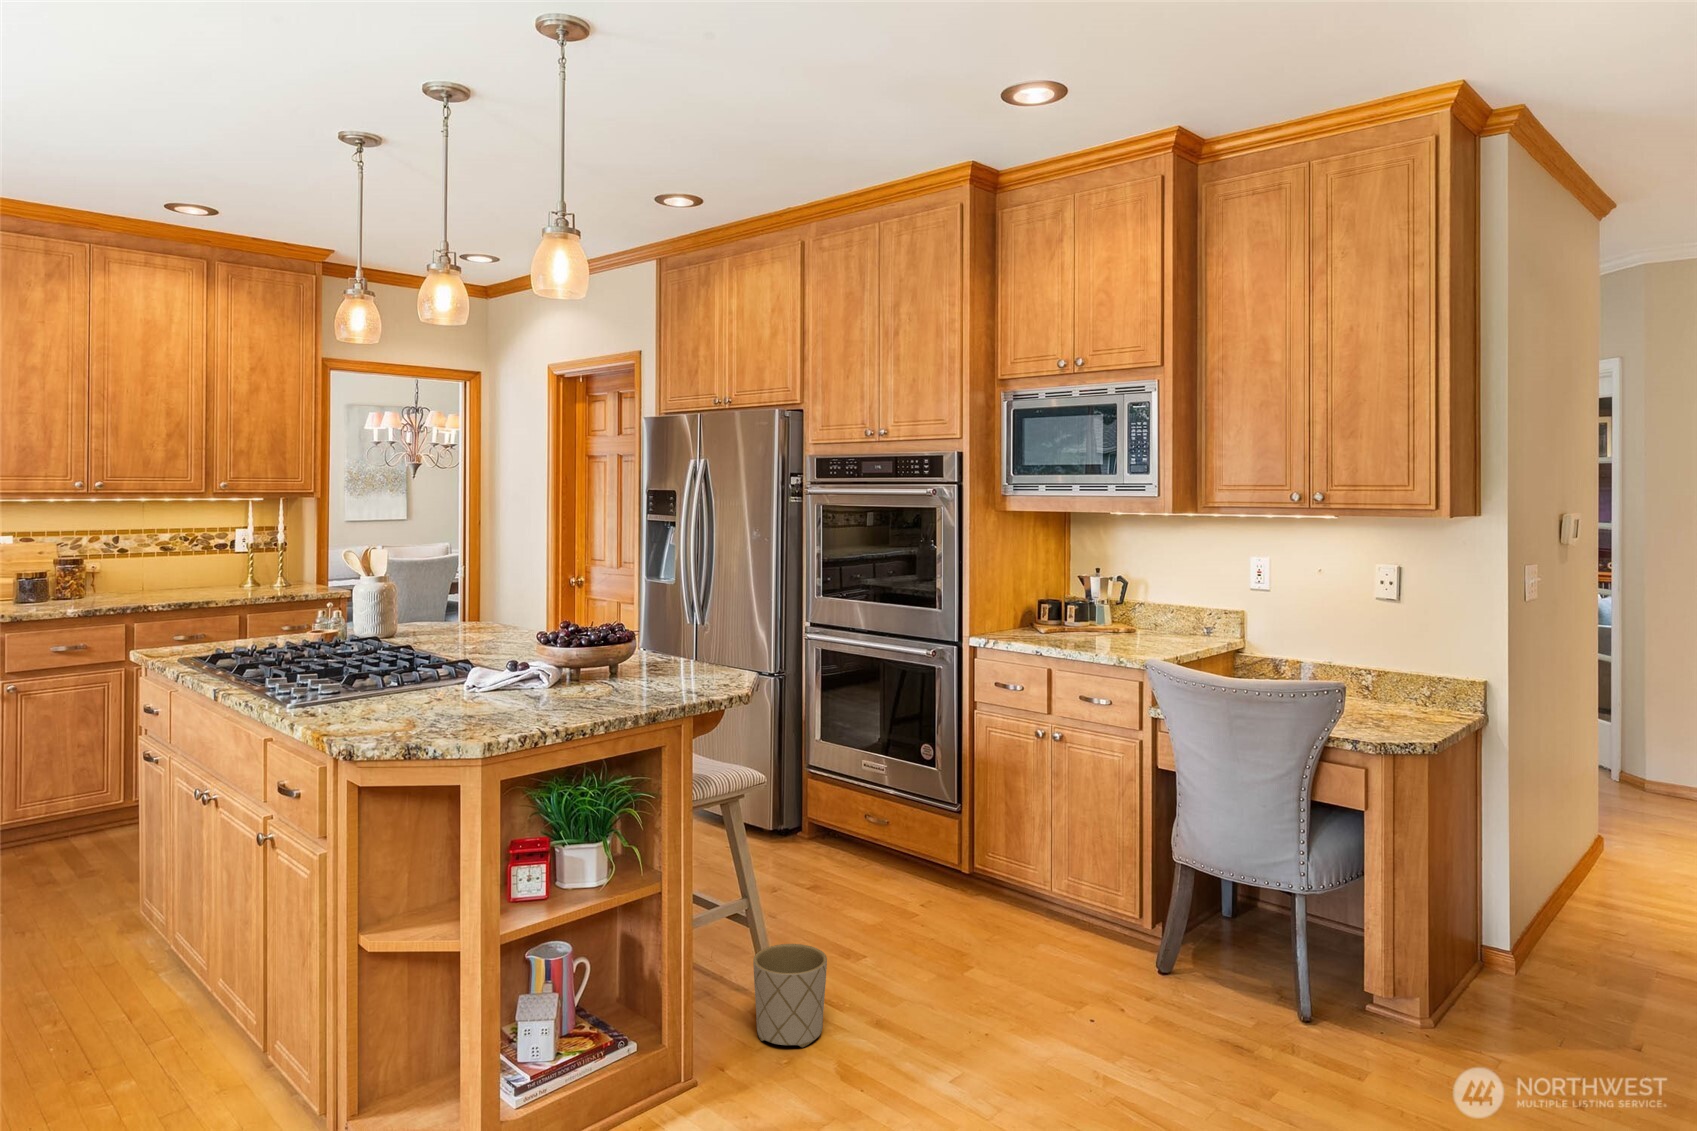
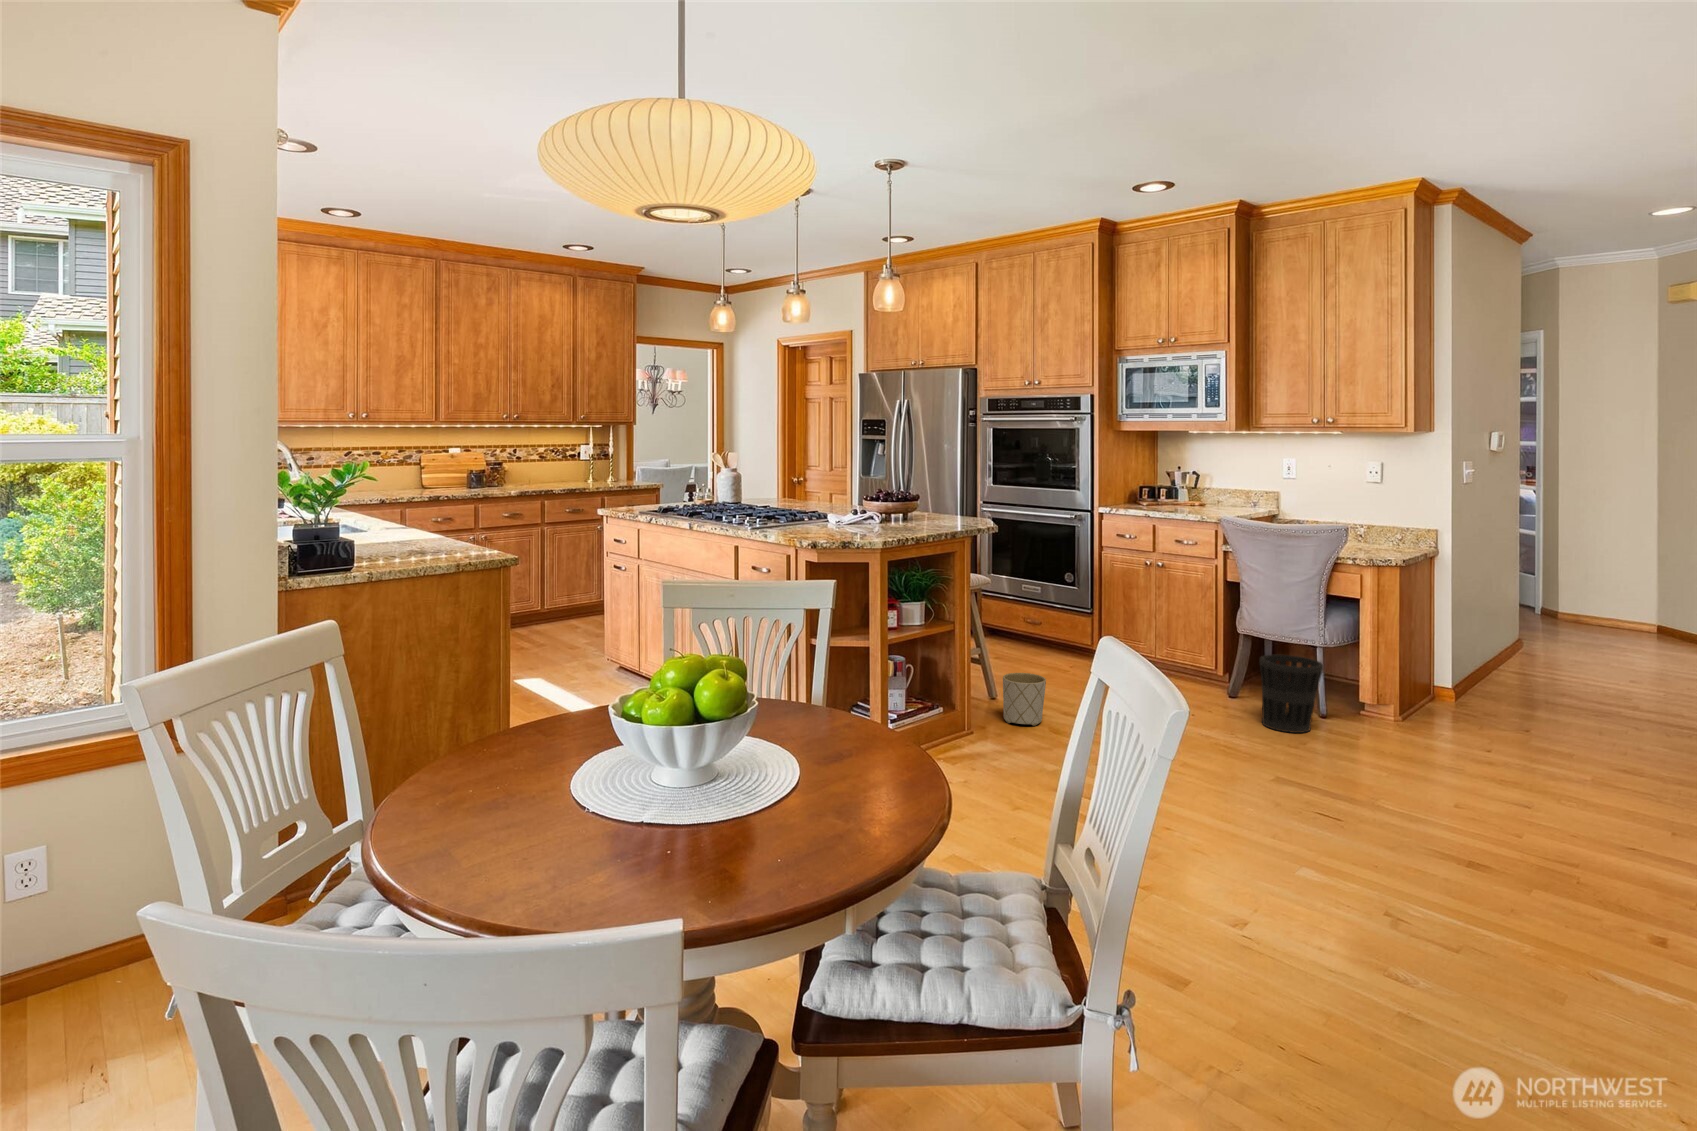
wastebasket: none [1195,906,1298,1055] -> present [1260,655,1323,733]

